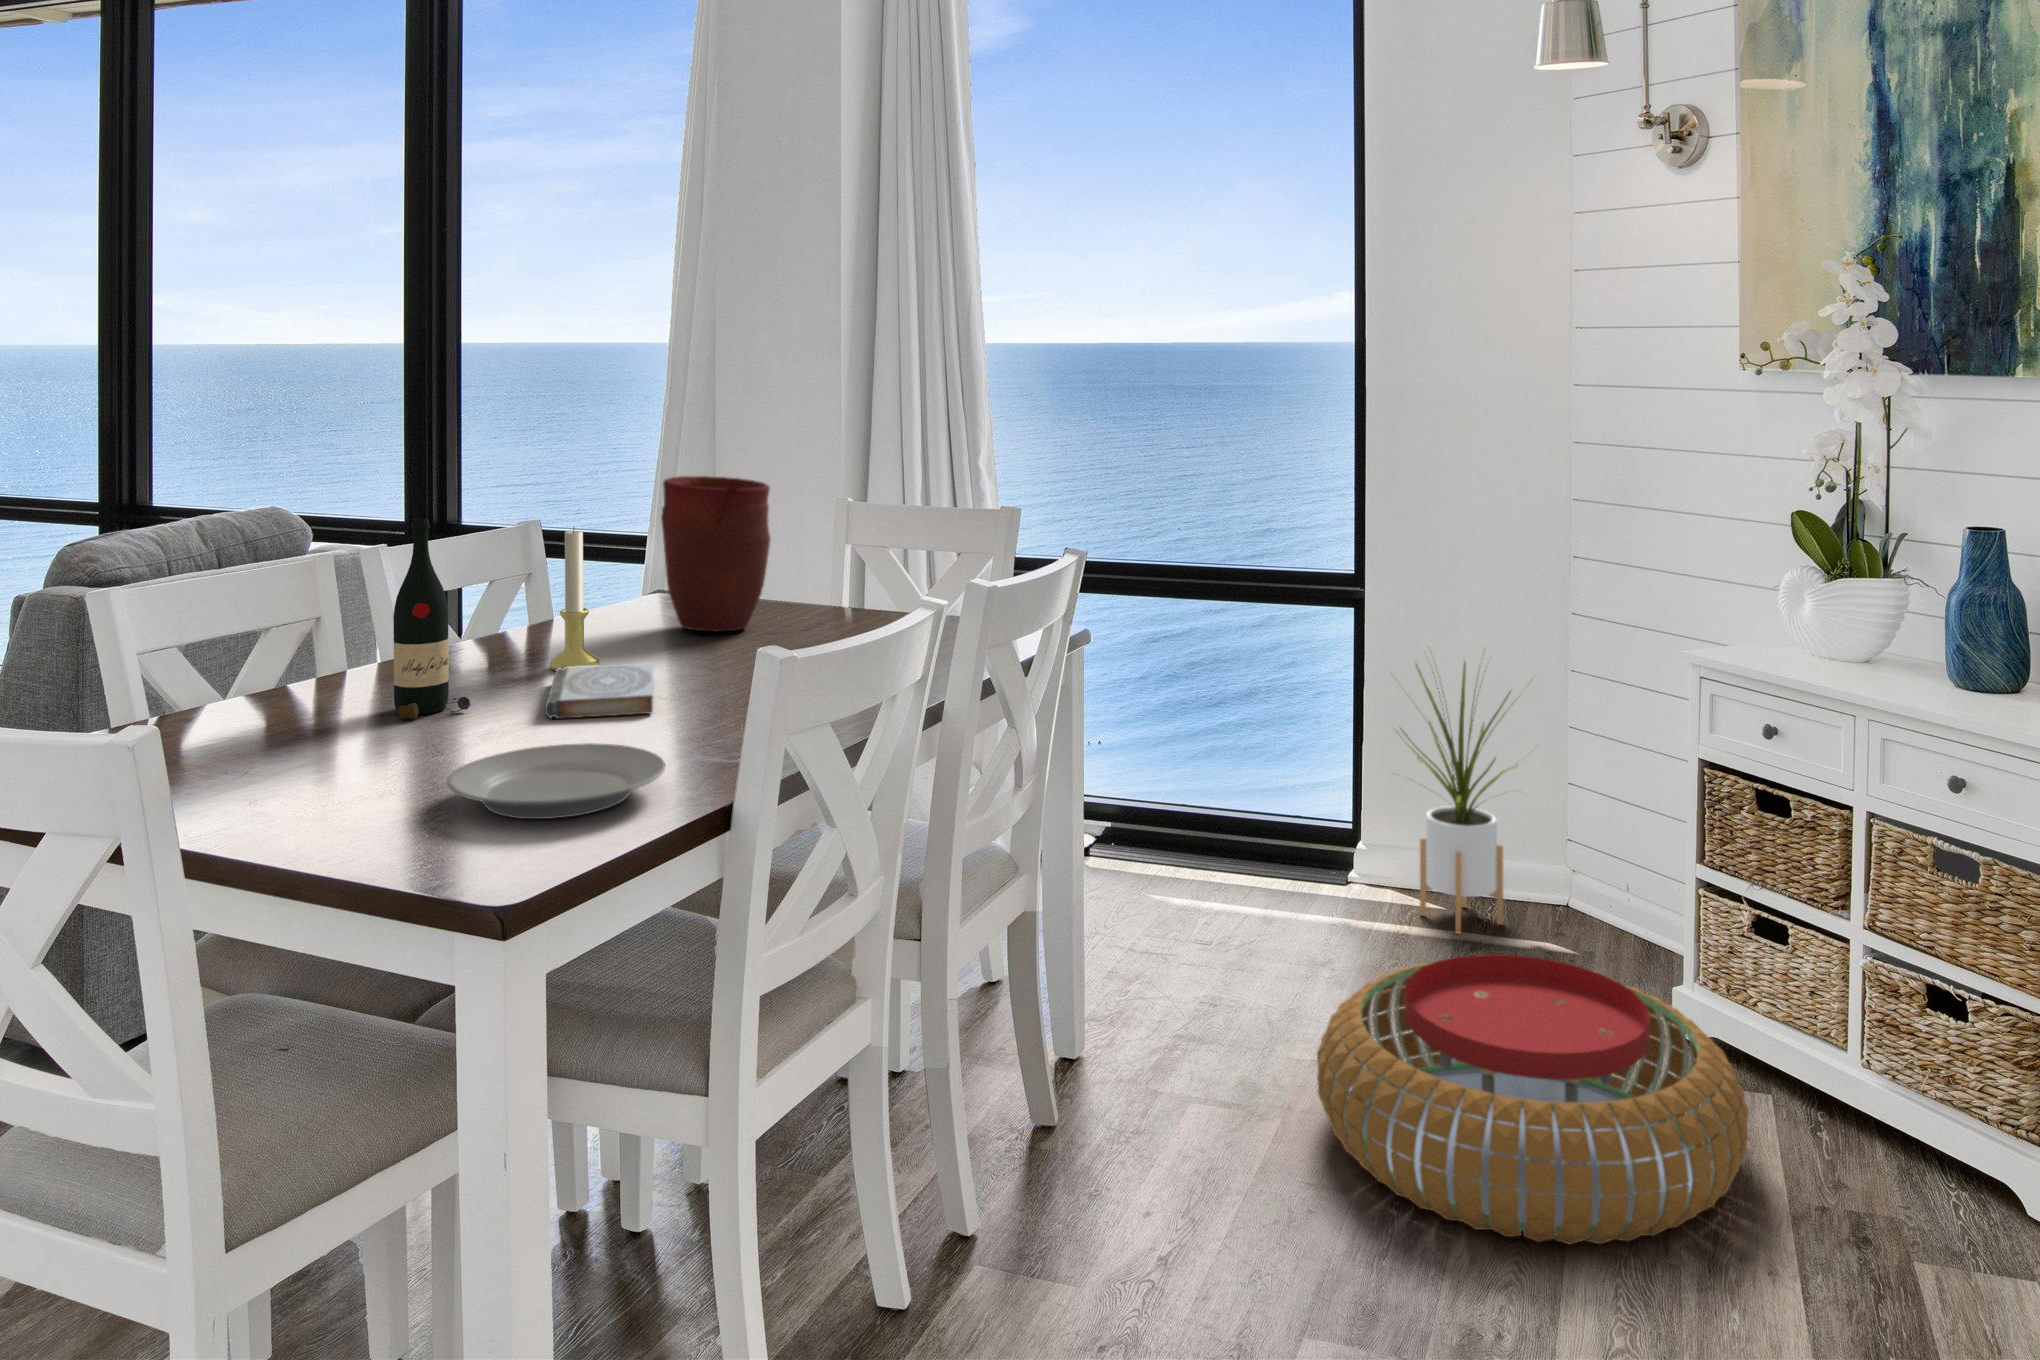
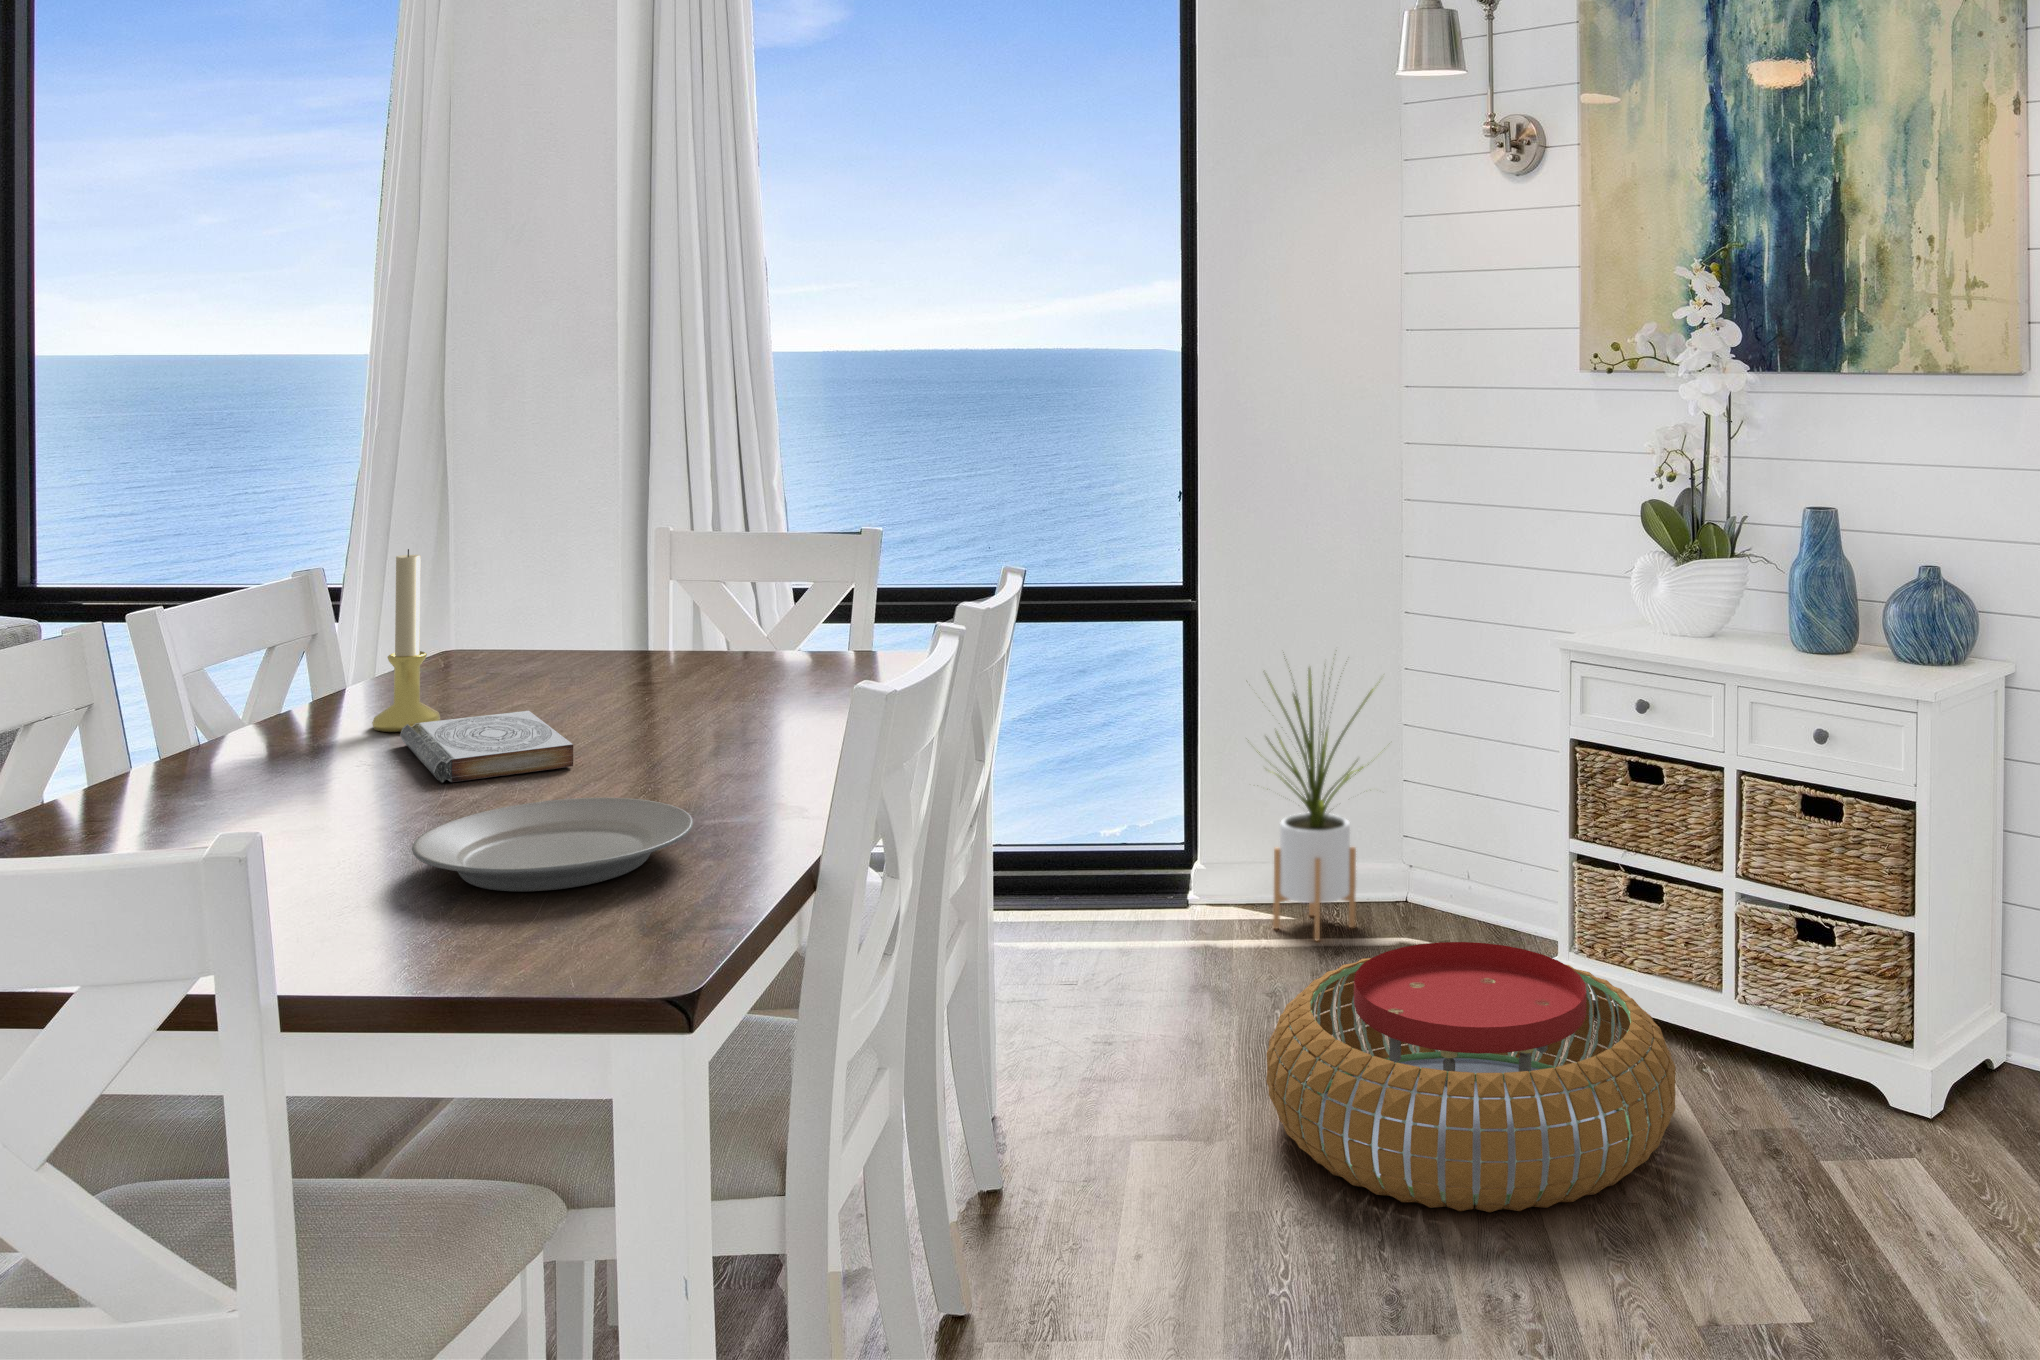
vase: present [661,476,771,631] -> none [477,490,618,675]
wine bottle: present [393,518,471,718] -> none [204,539,319,800]

